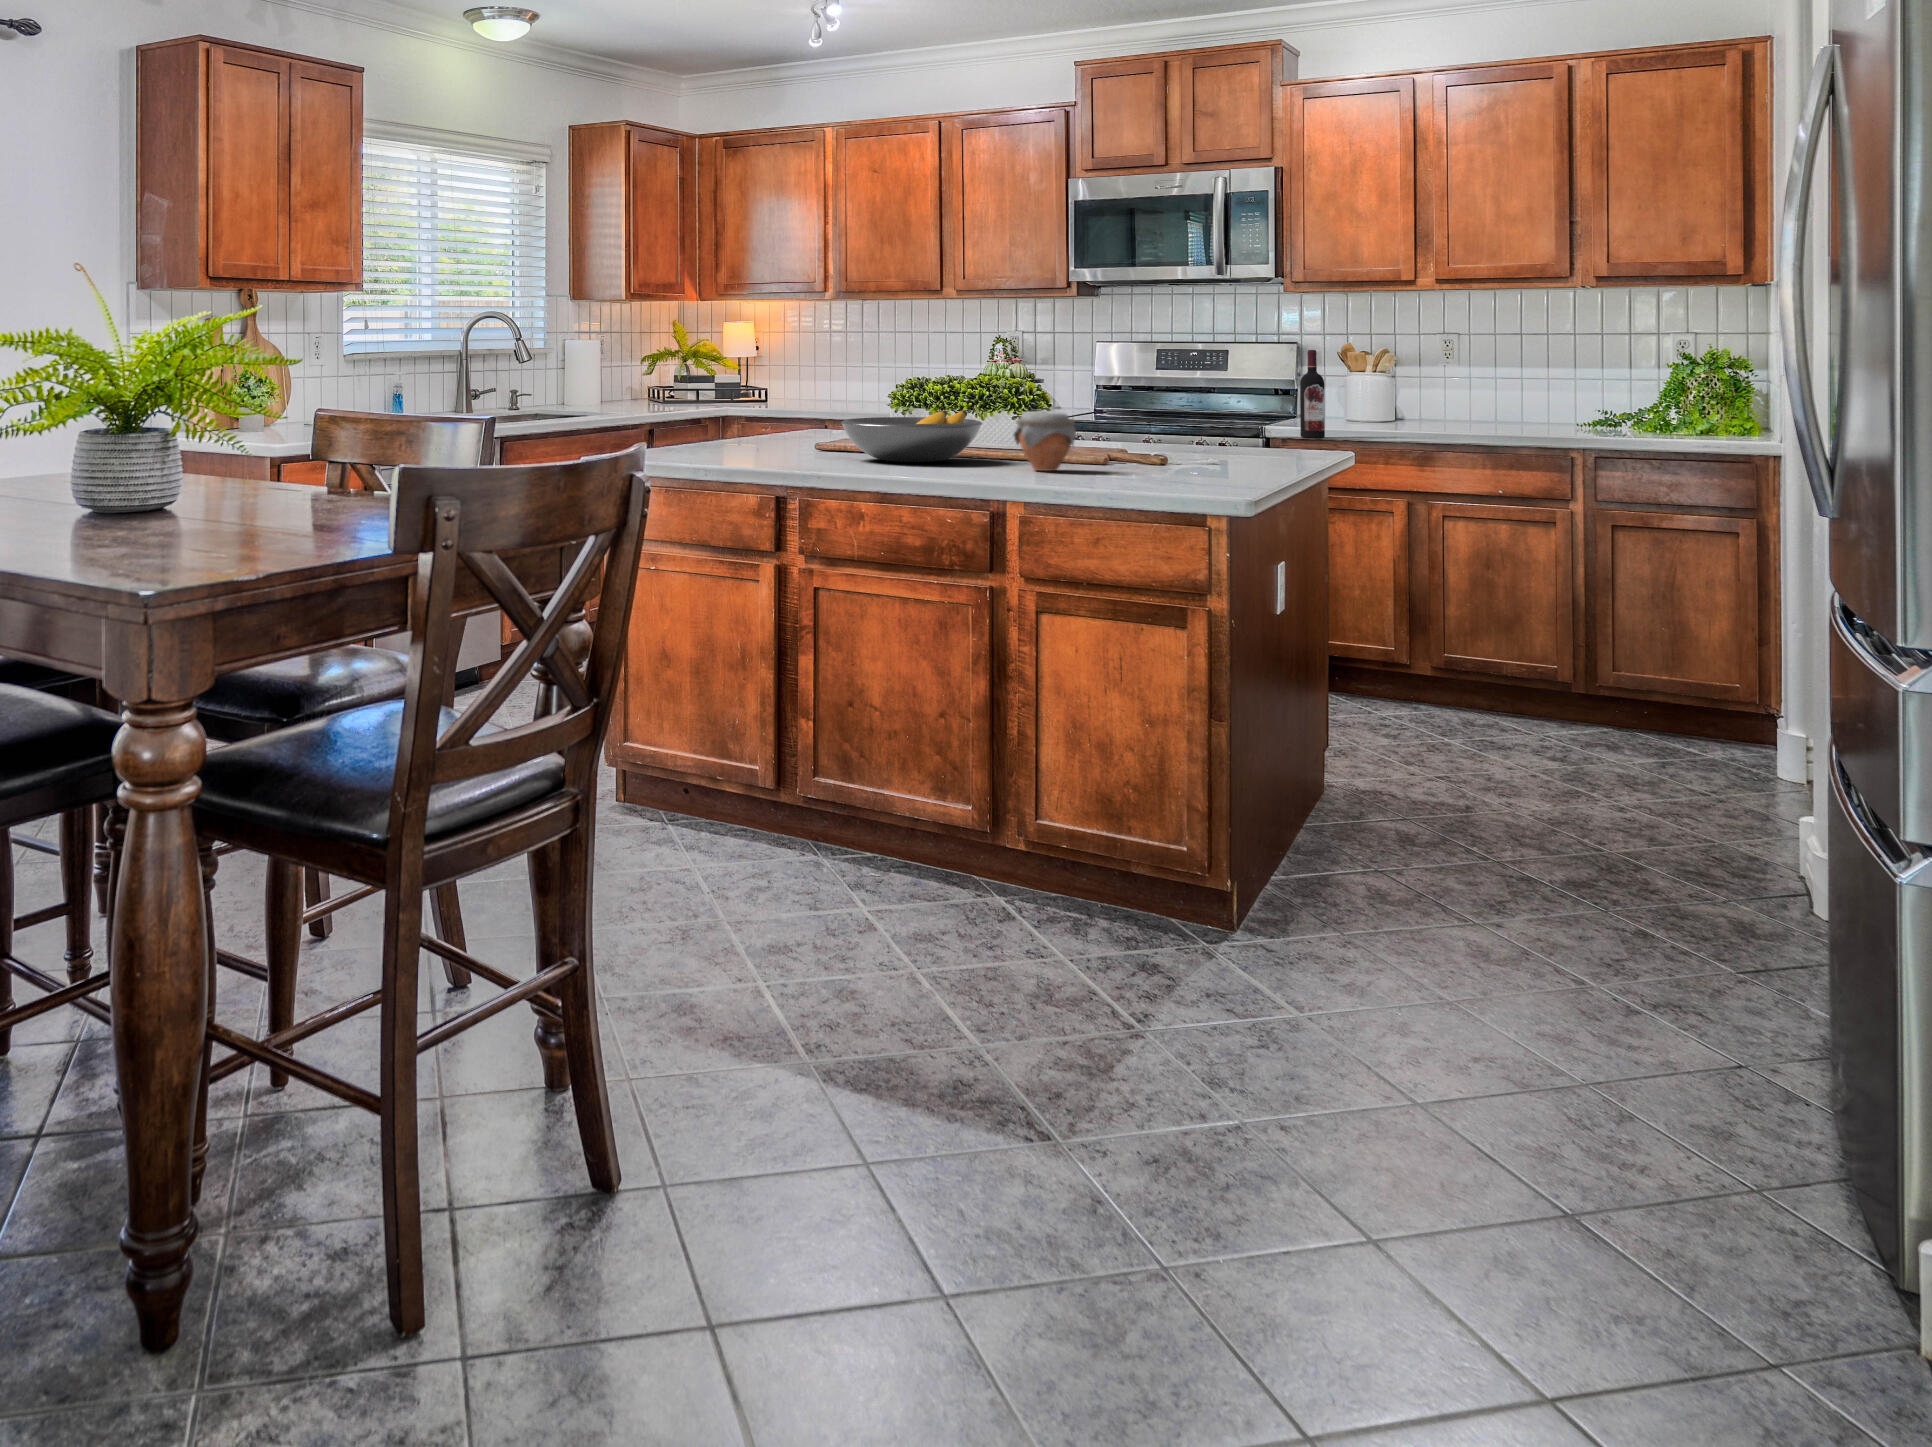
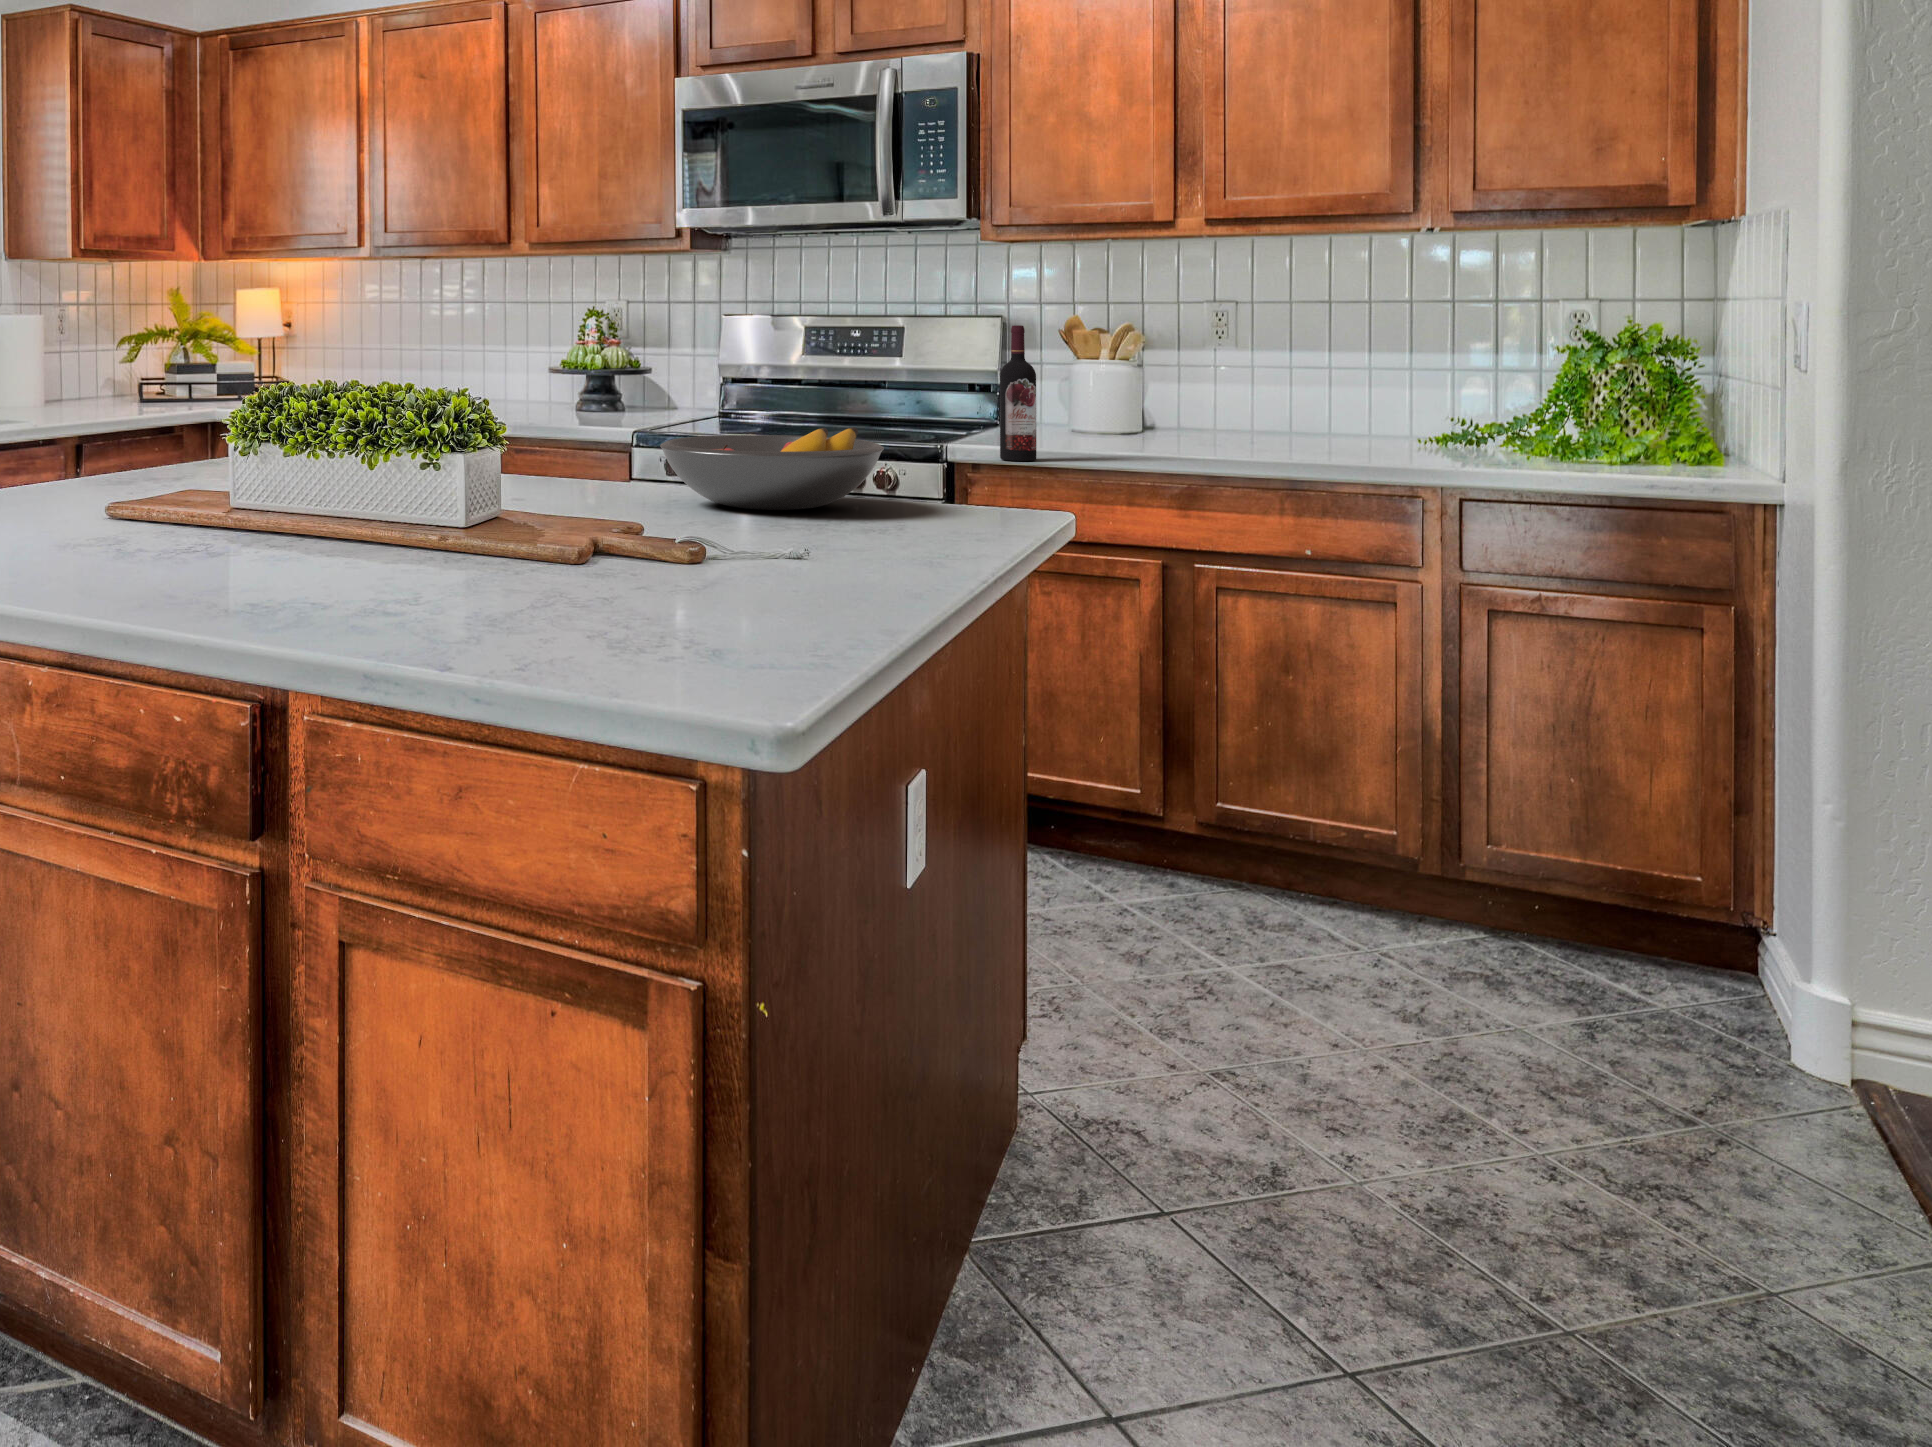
fruit bowl: present [841,411,982,462] -> present [660,427,884,510]
jar: present [1014,412,1076,471] -> none [368,457,501,588]

